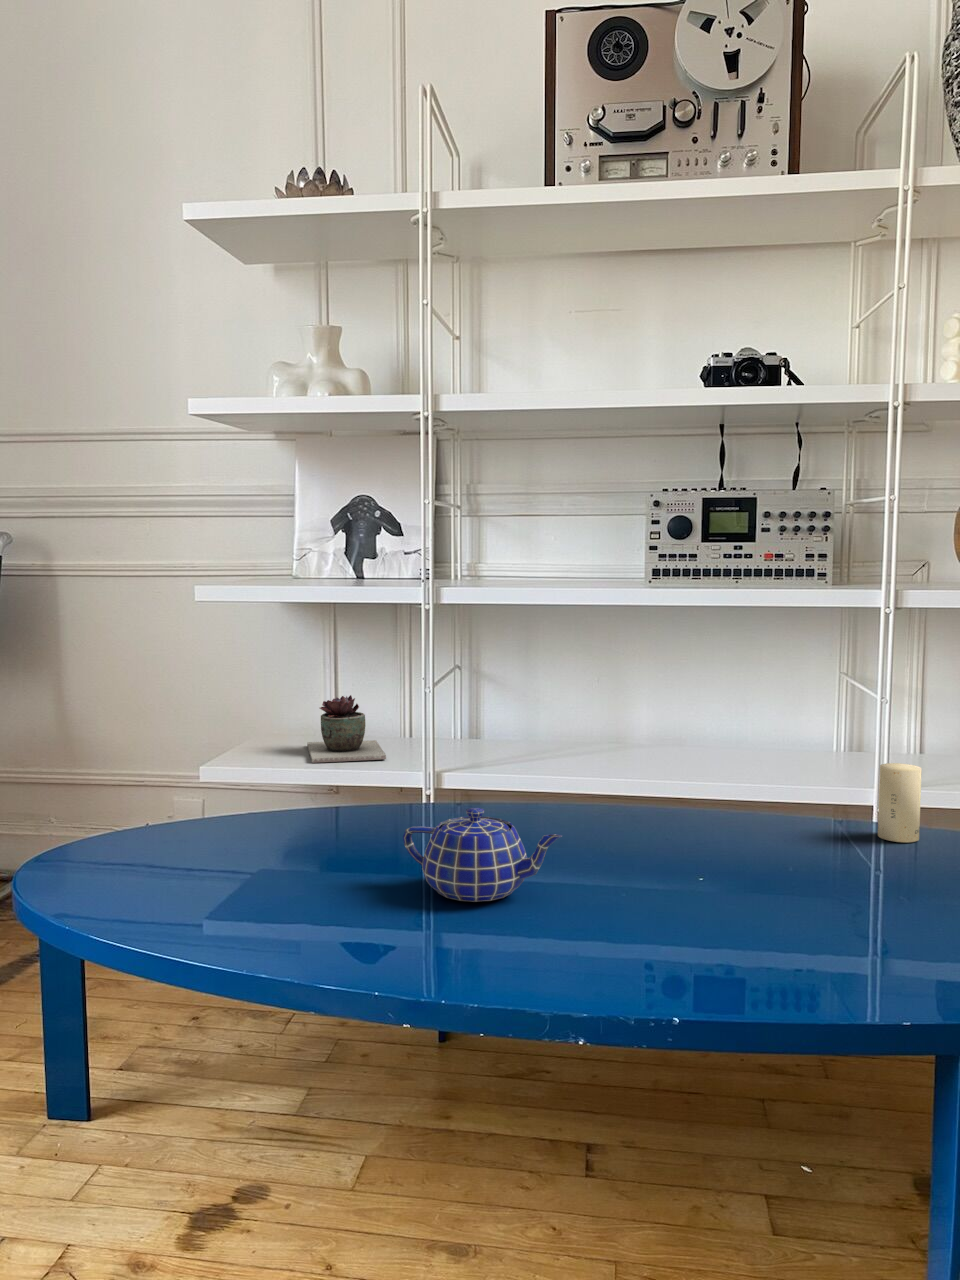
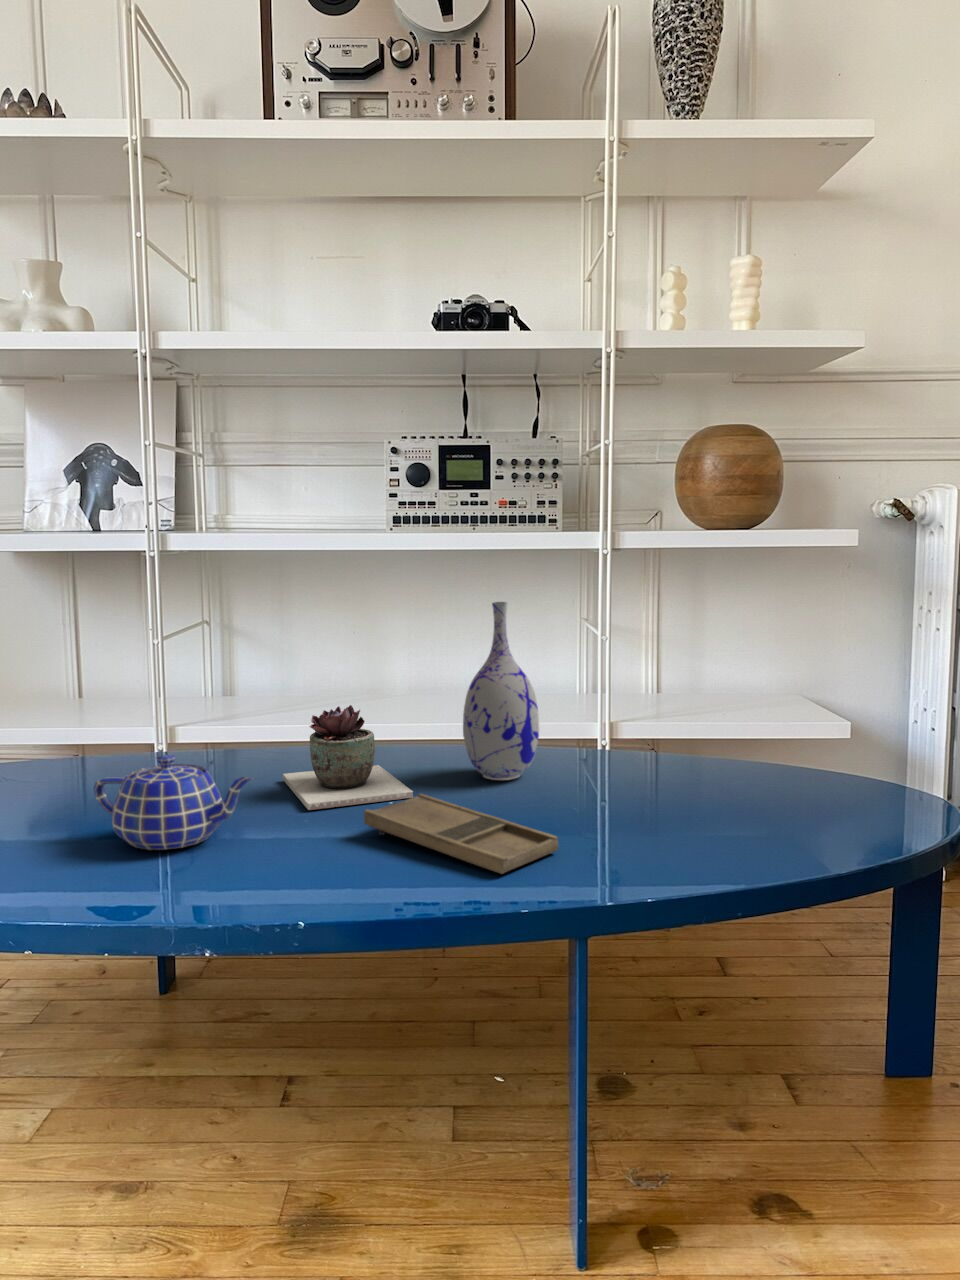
vase: none [749,663,831,846] -> present [463,602,539,780]
succulent plant: present [307,695,386,763] -> present [283,705,413,810]
candle: present [878,763,922,842] -> none [588,696,625,771]
tray: none [669,859,883,953] -> present [364,794,558,874]

